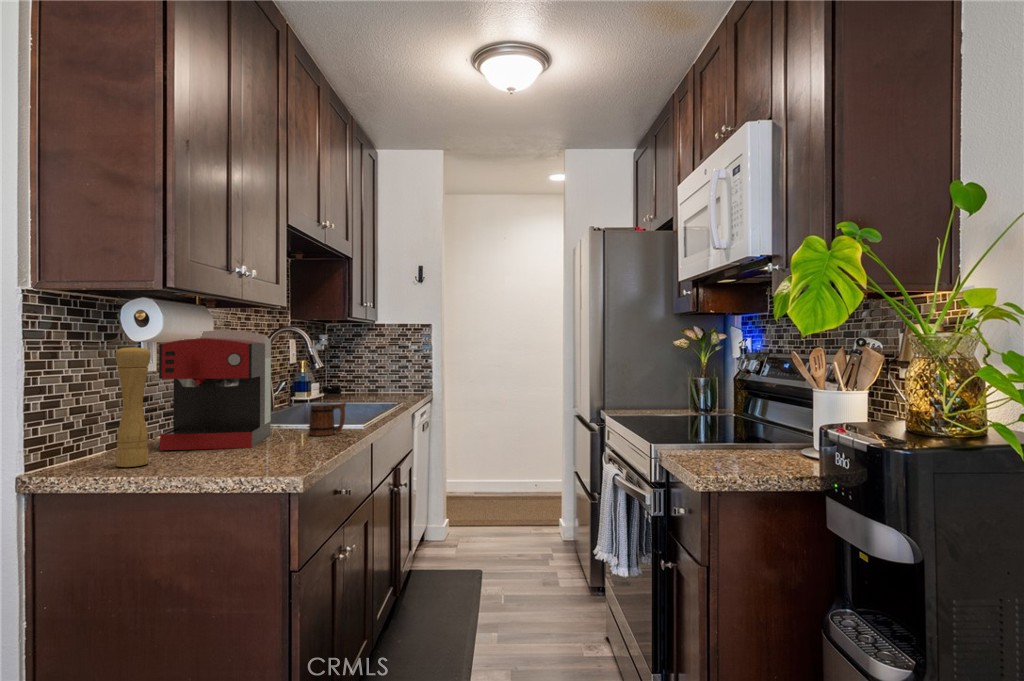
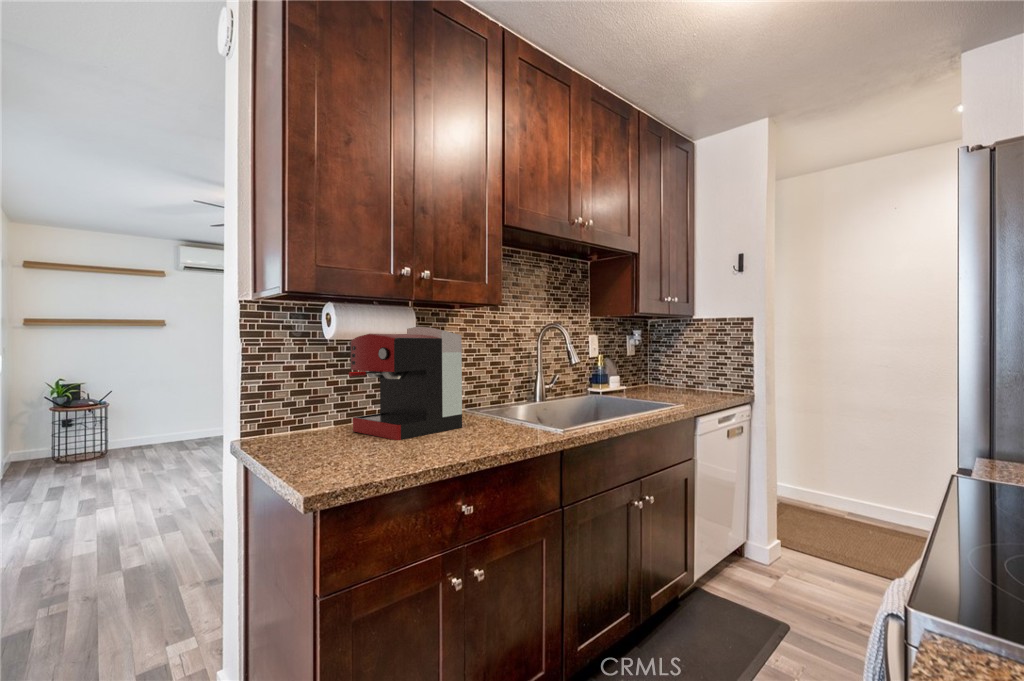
pepper mill: present [115,346,151,467] -> none [273,341,302,445]
mug: present [309,403,346,436] -> none [477,401,509,436]

